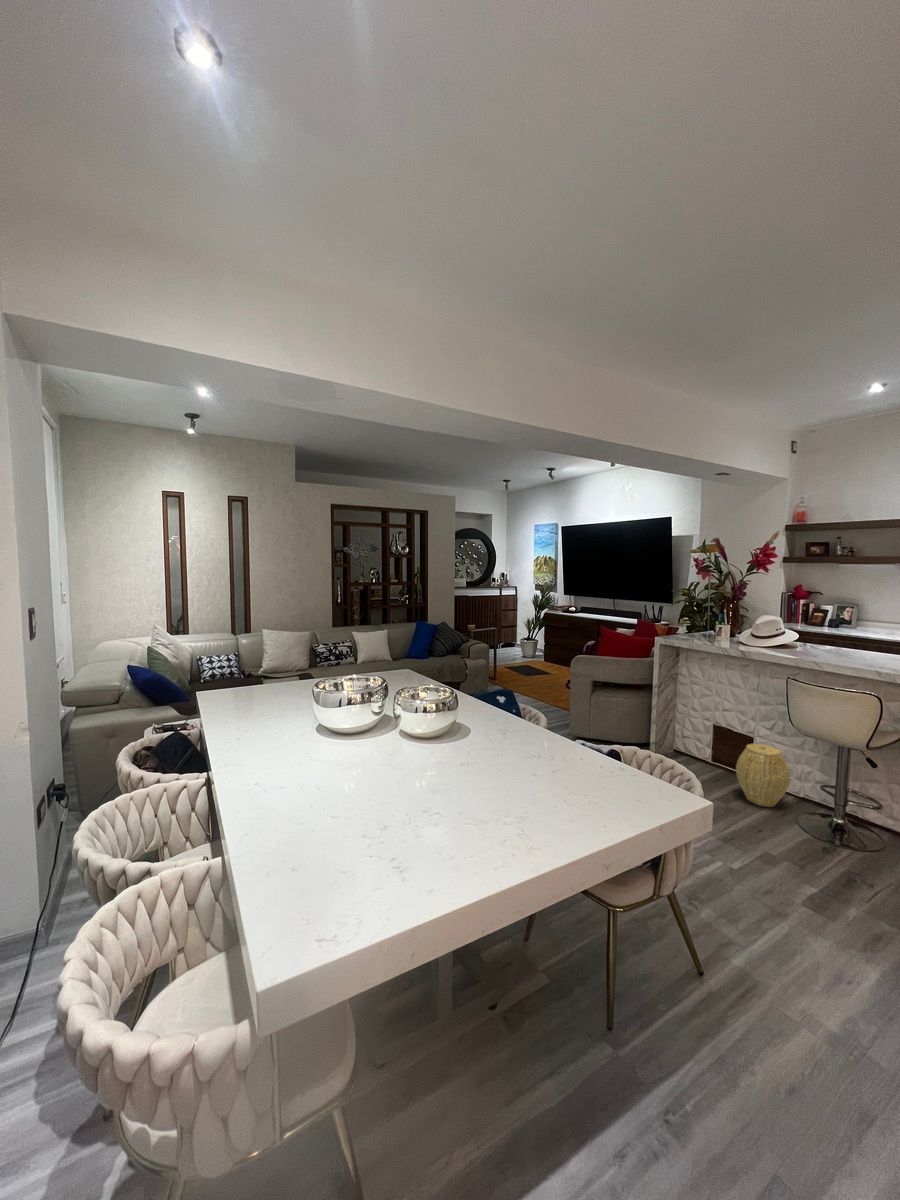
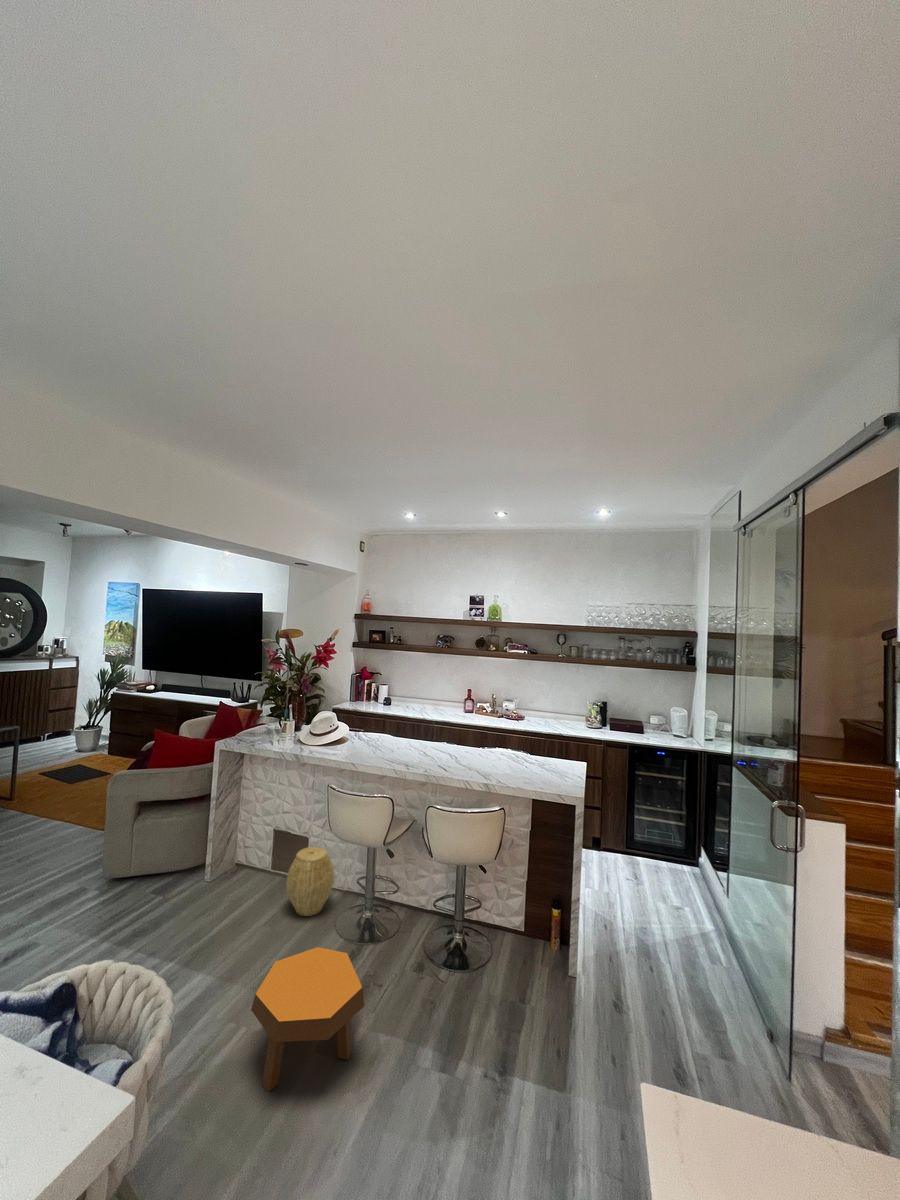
footstool: none [735,818,866,928] -> present [251,947,364,1092]

